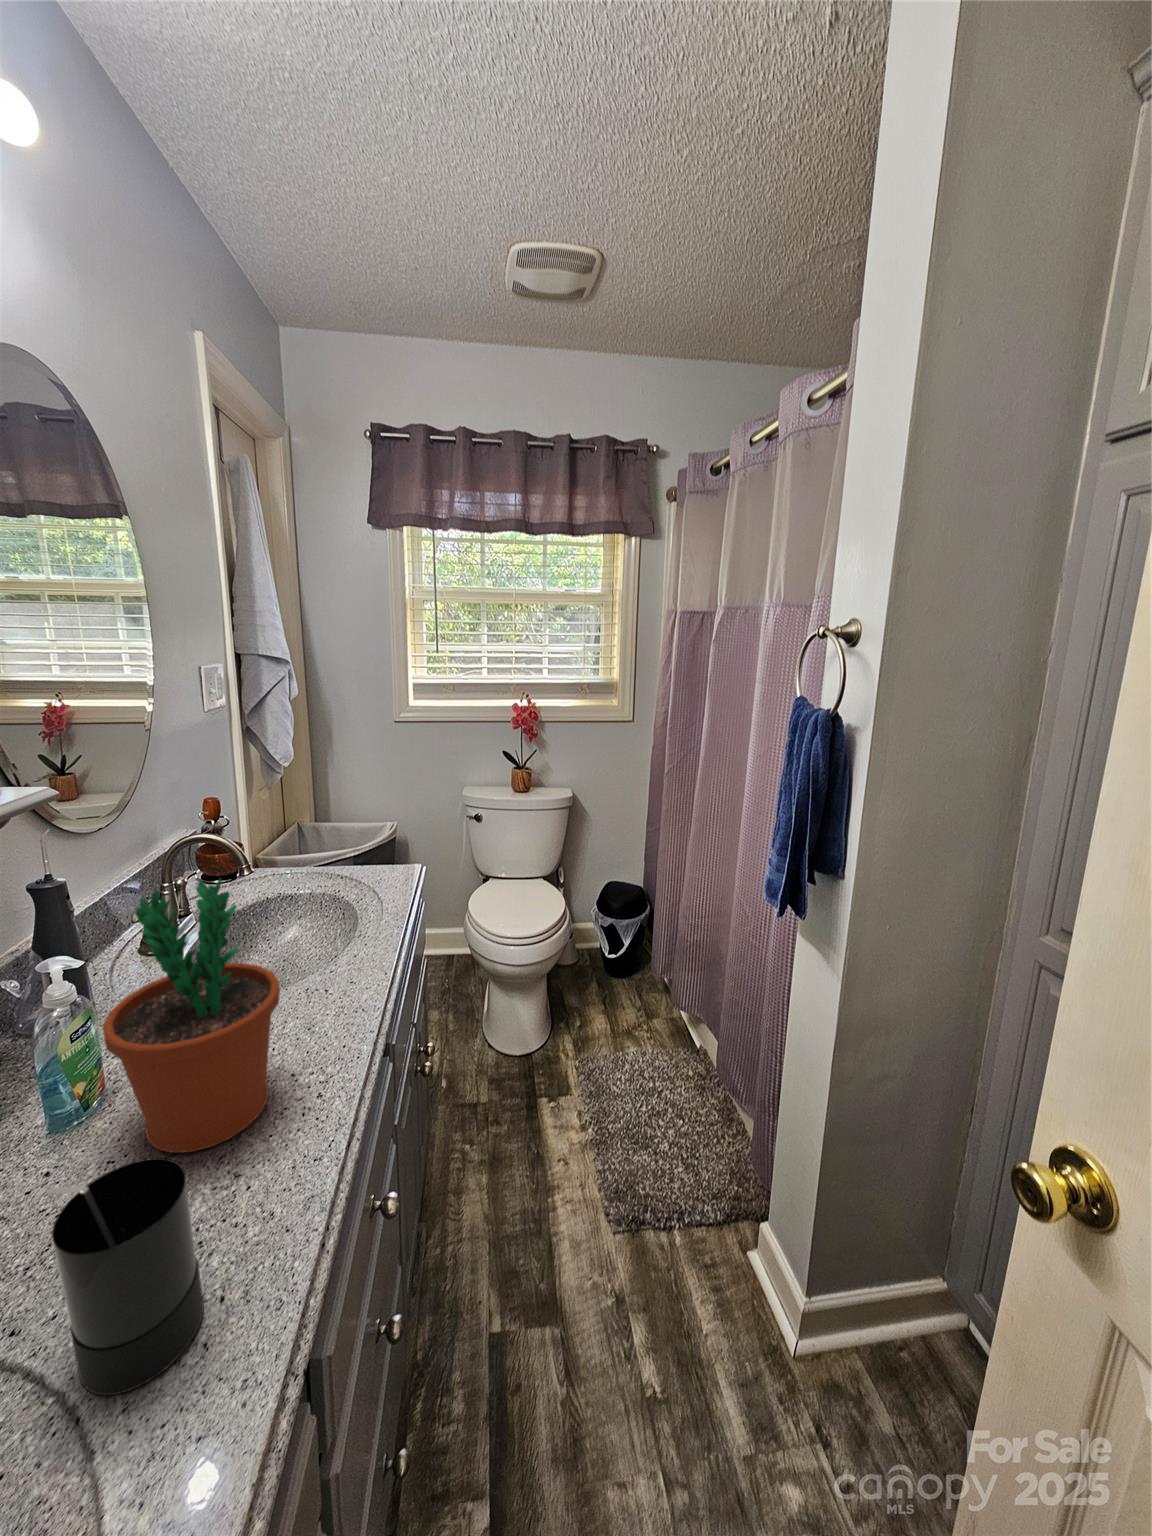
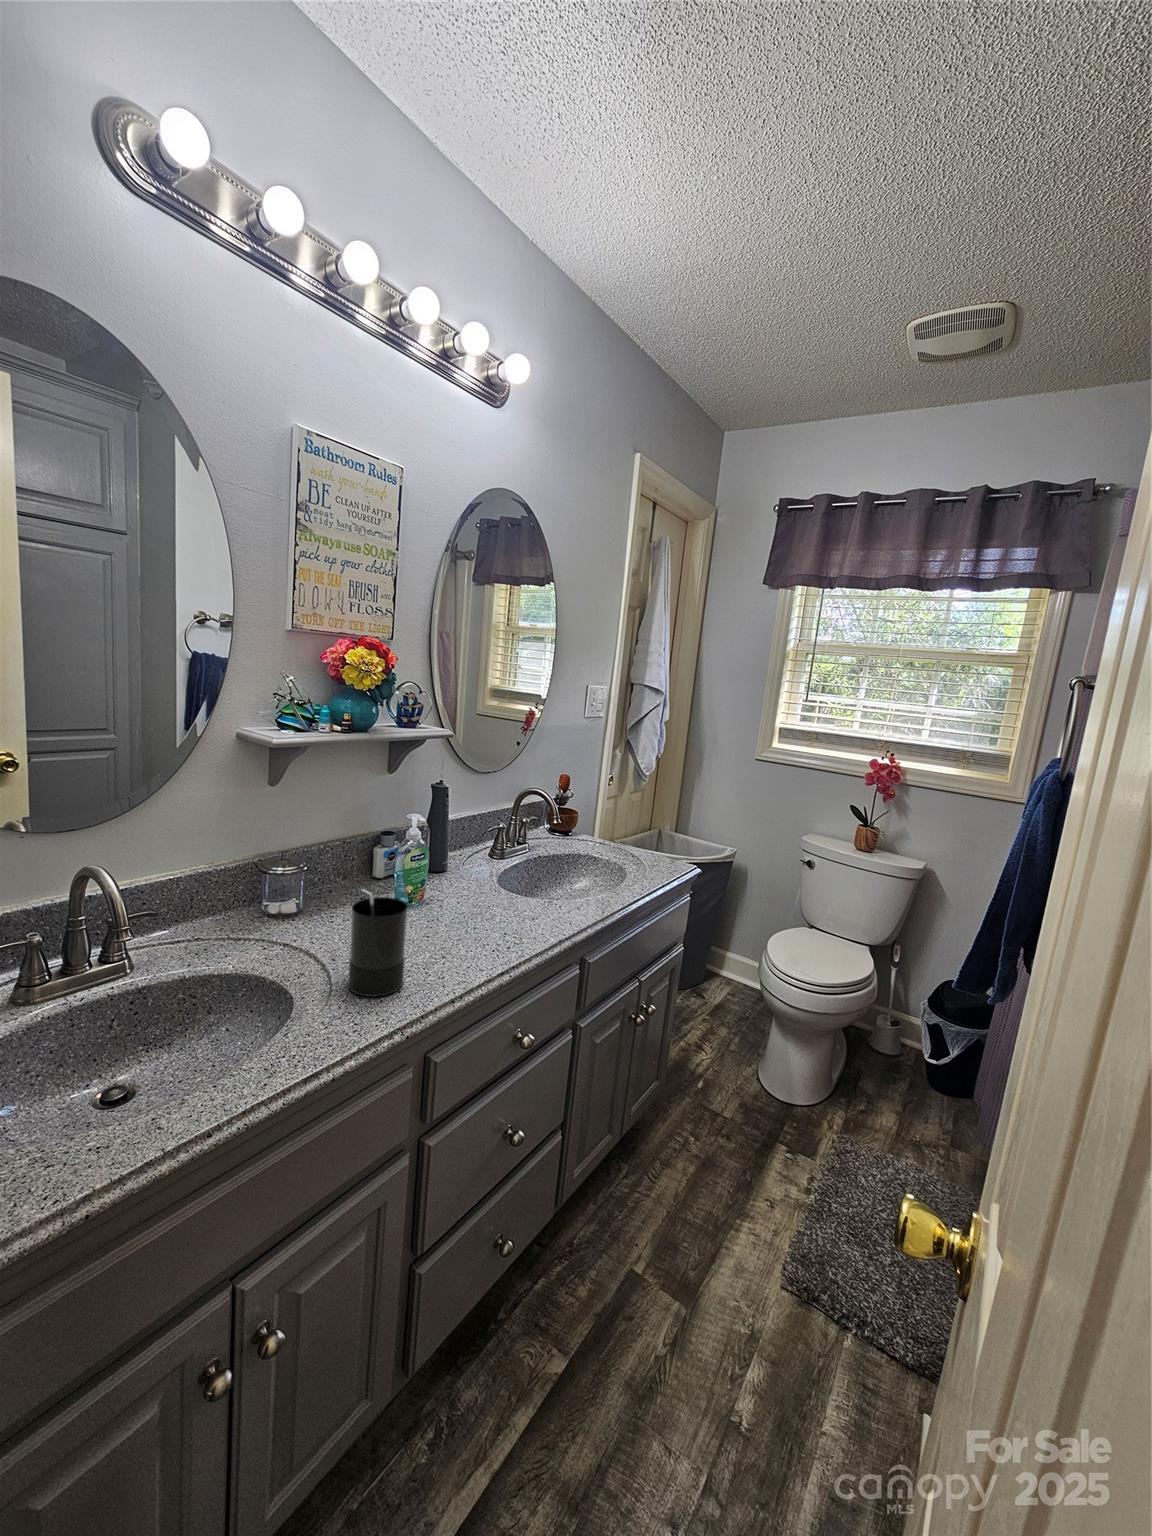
flower pot: present [103,879,280,1153] -> none [422,787,513,942]

